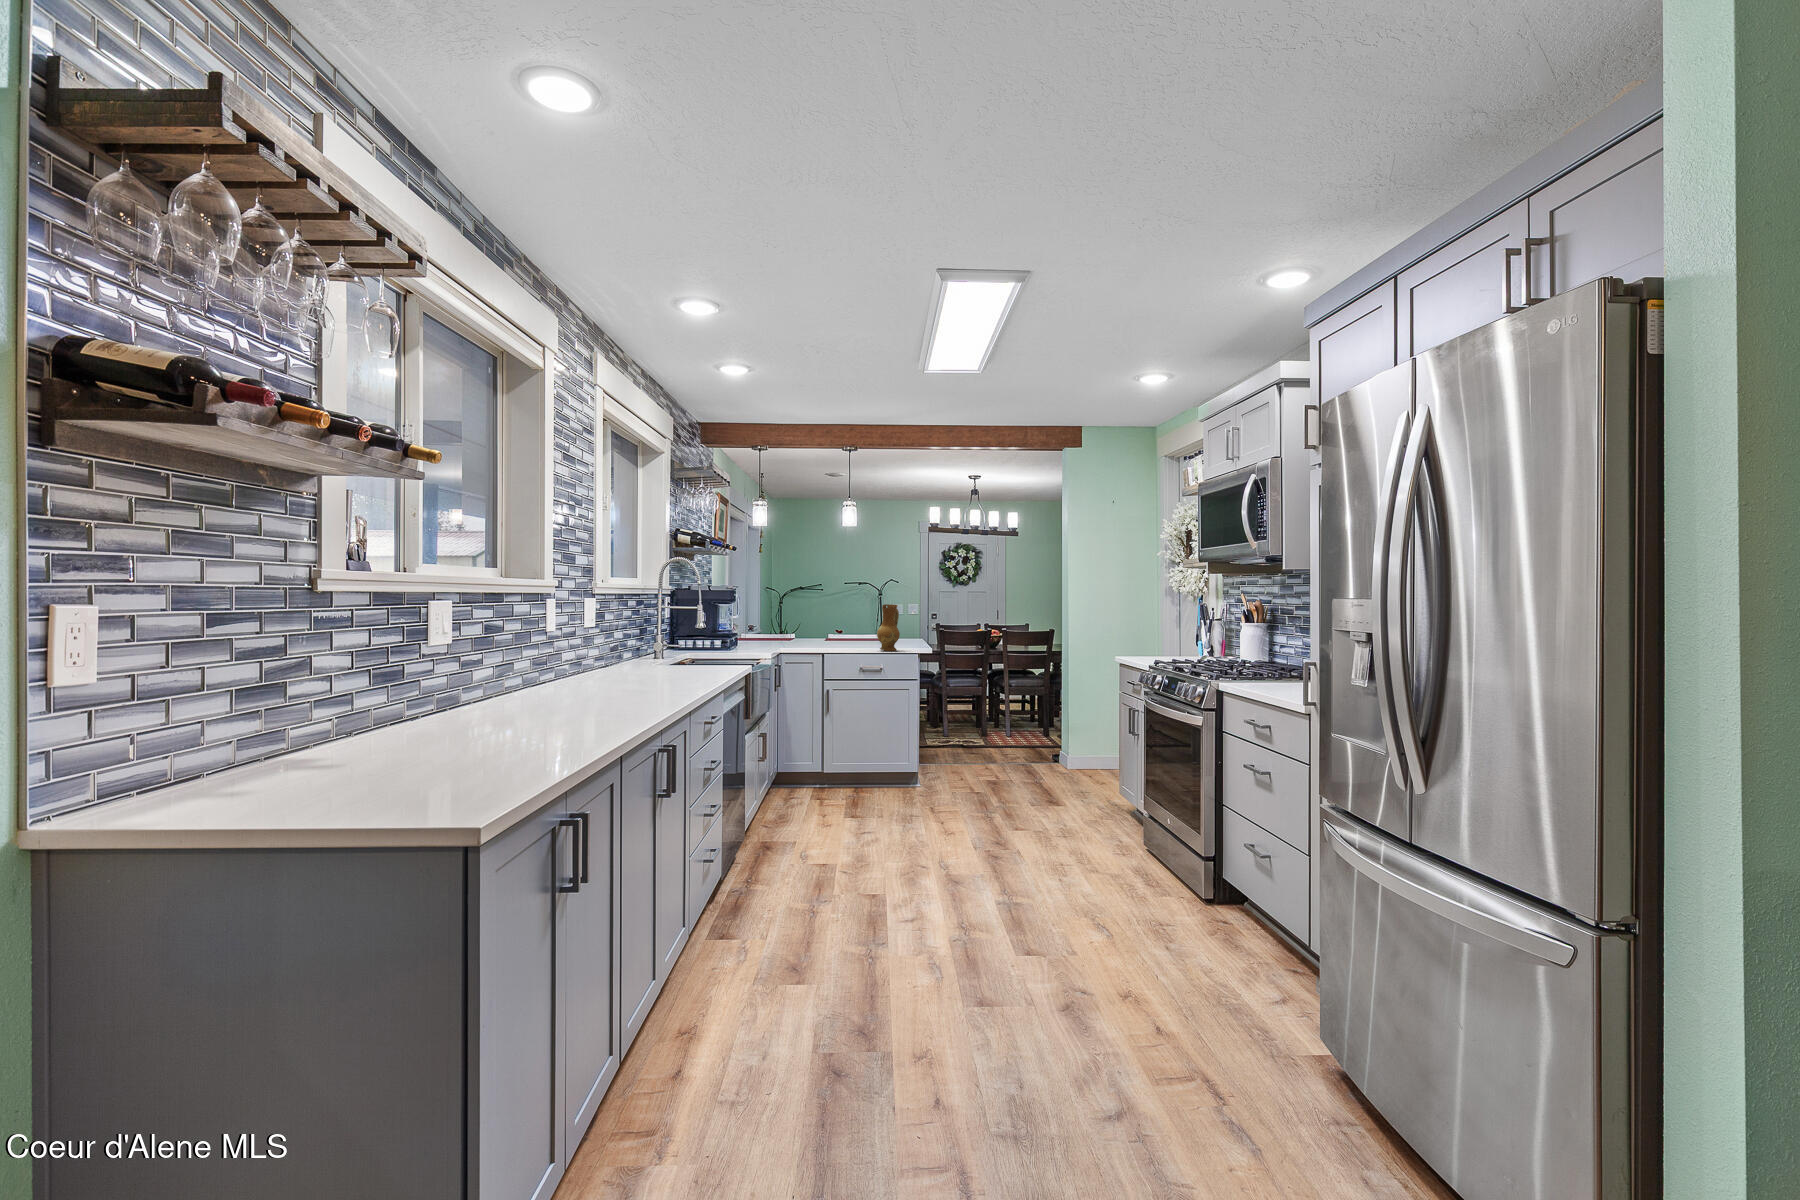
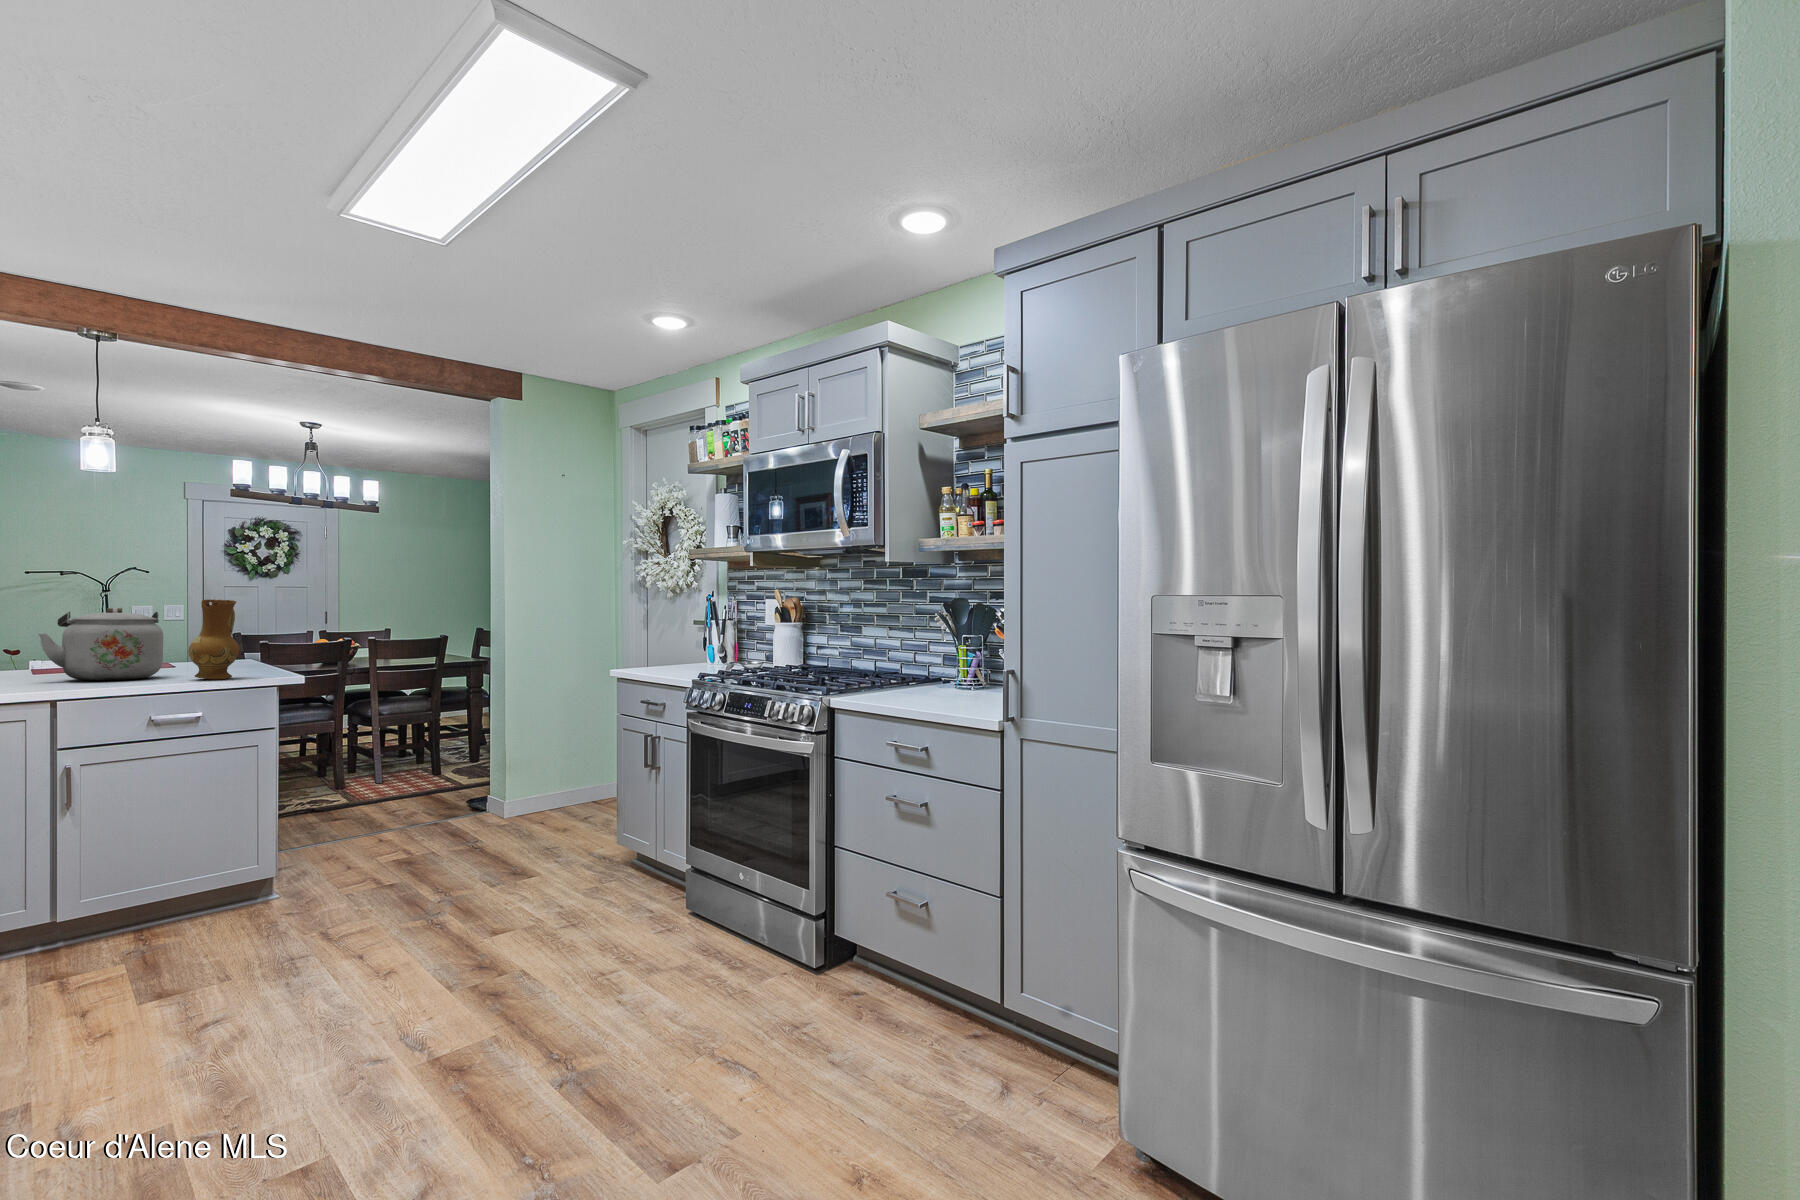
kettle: none [820,609,869,649] -> present [39,607,163,680]

